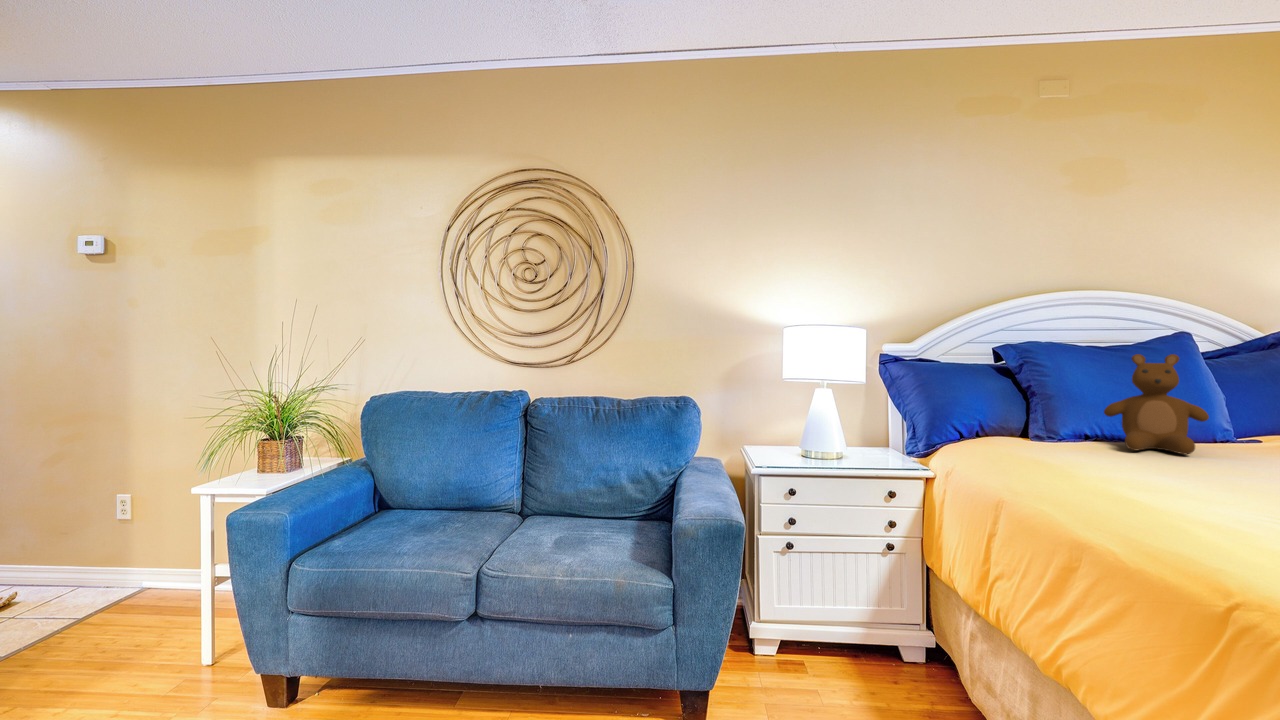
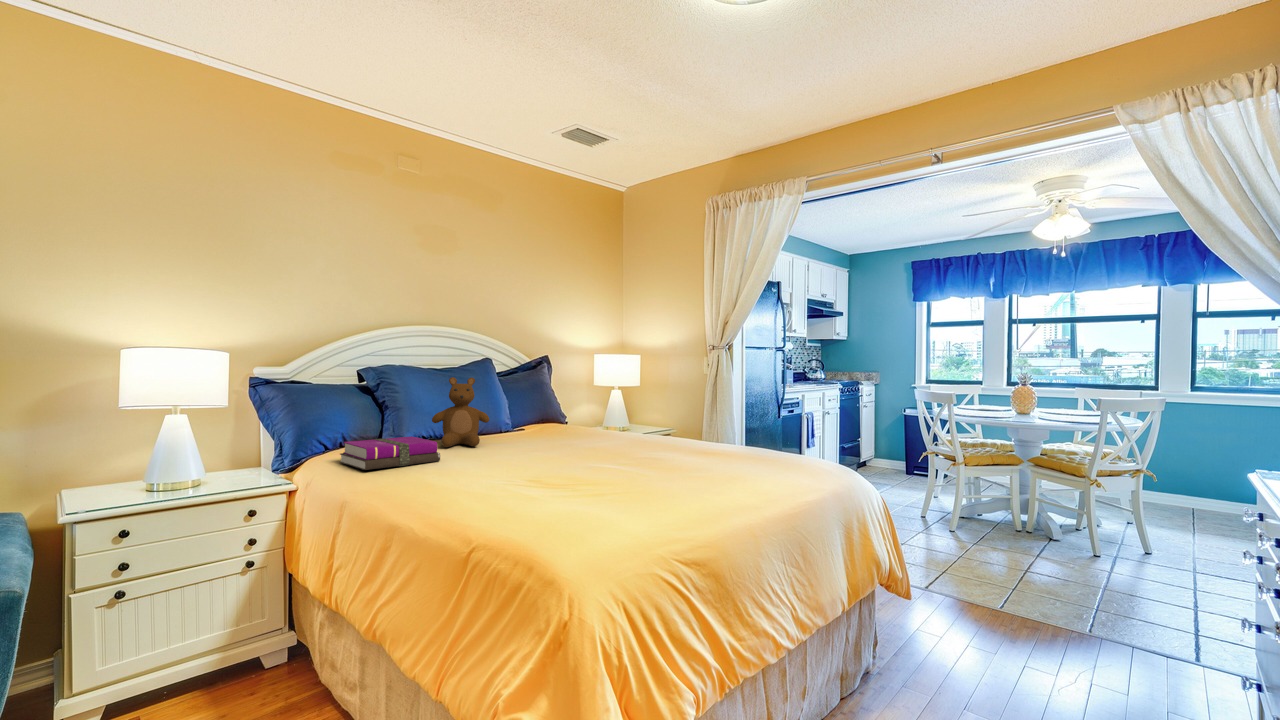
notebook: none [985,429,1135,468] -> present [340,436,440,470]

